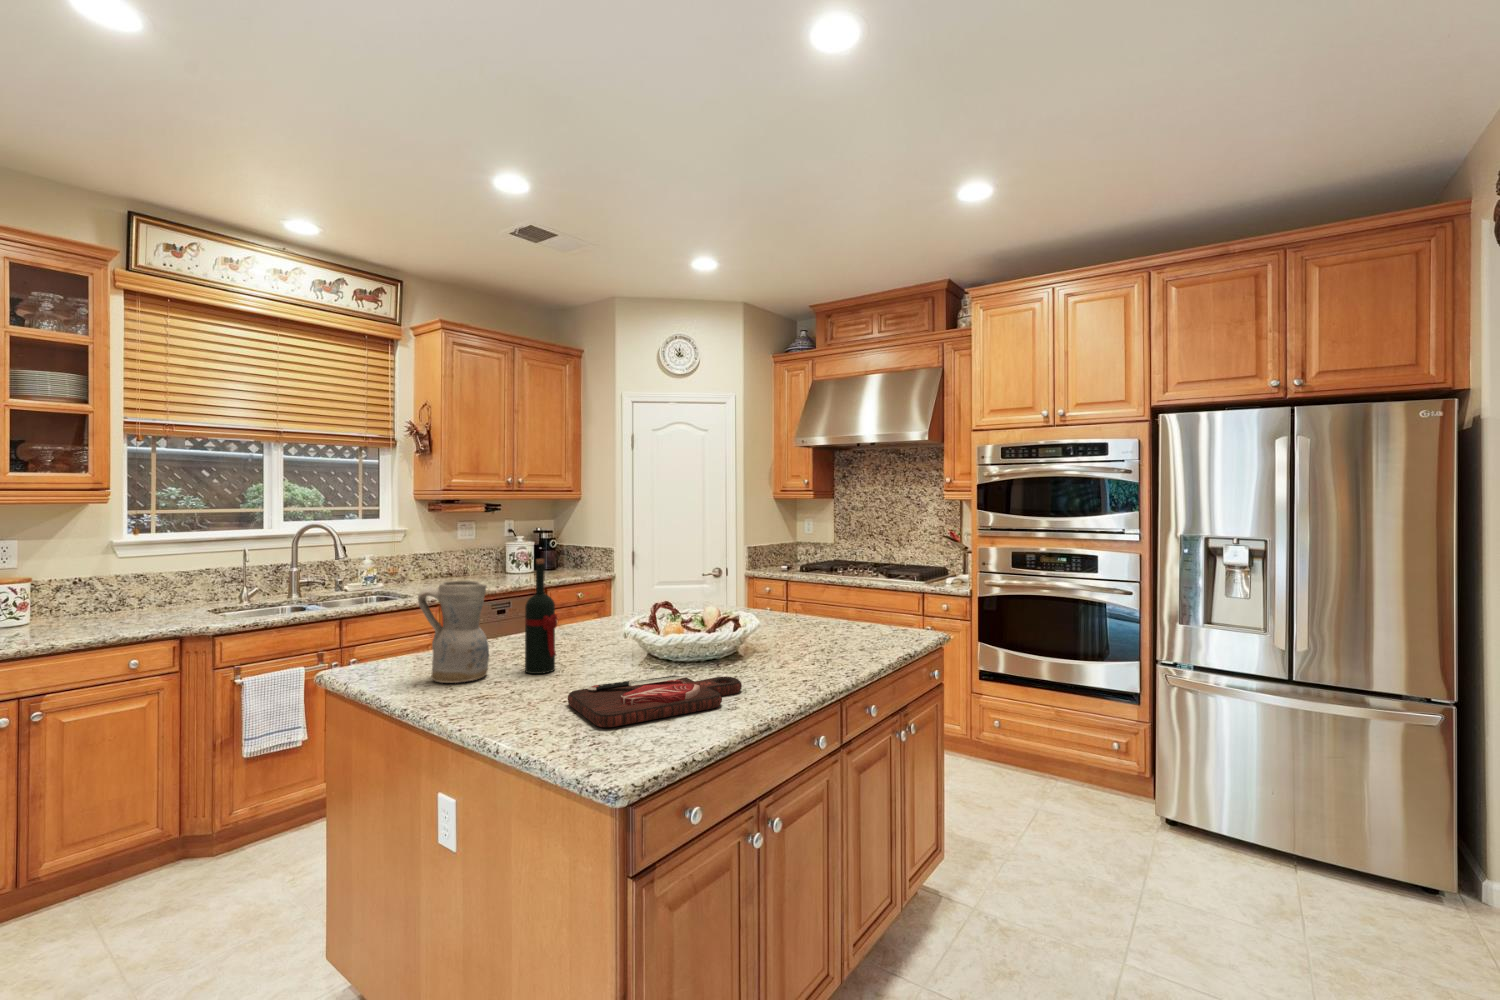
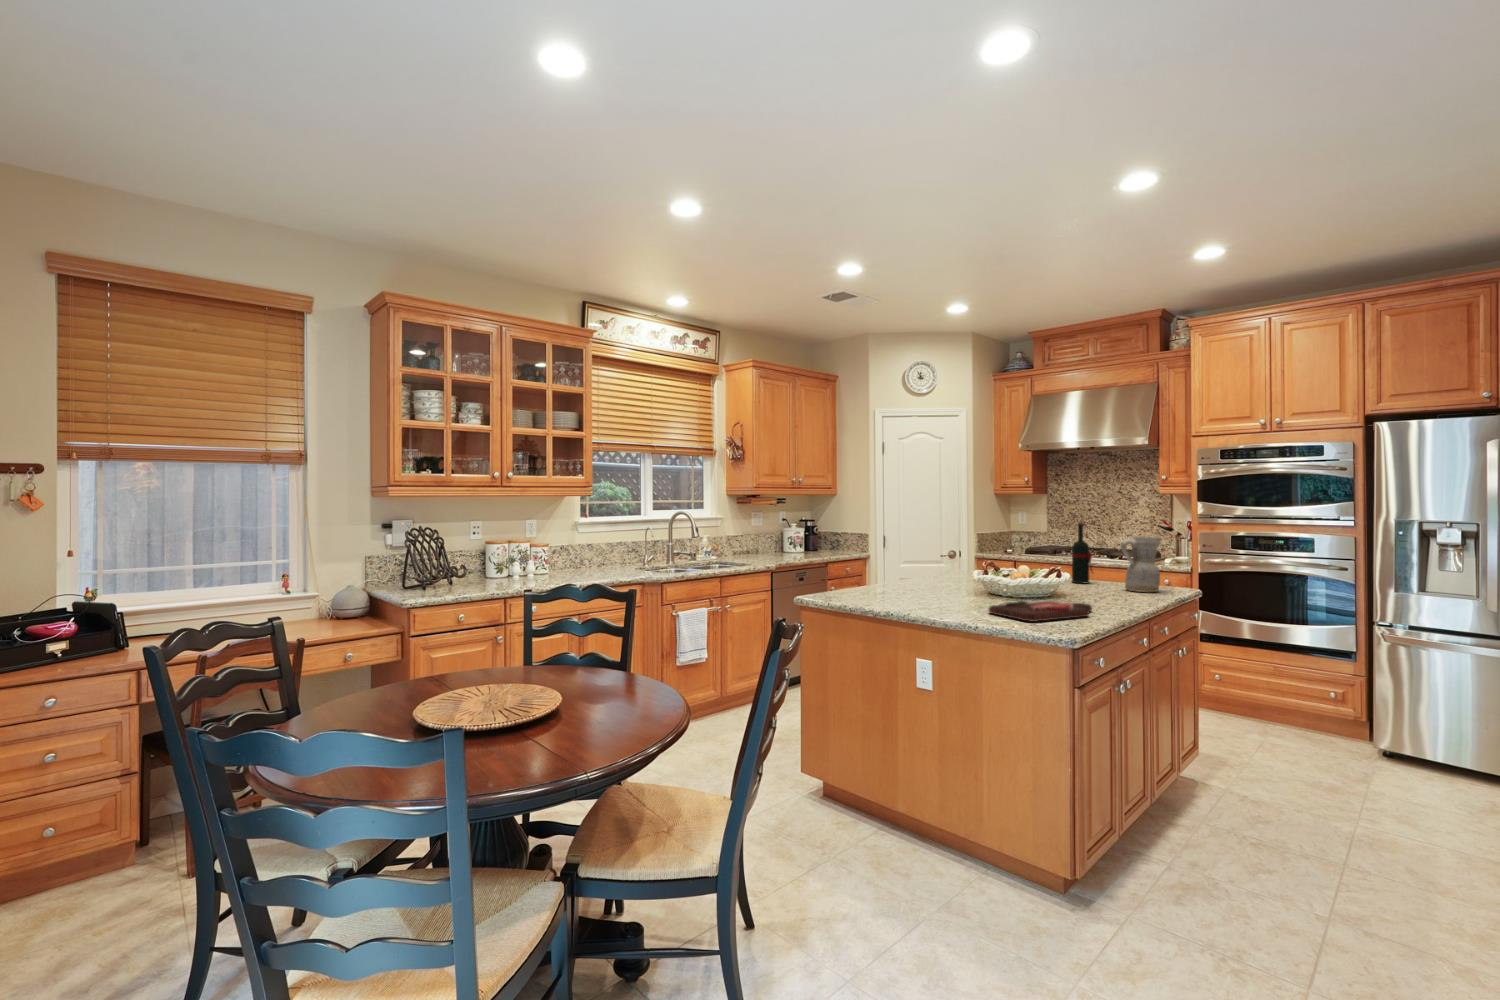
wine bottle: present [525,559,557,674] -> present [1072,522,1093,584]
ceramic pitcher: present [418,580,489,683] -> present [1121,536,1161,592]

